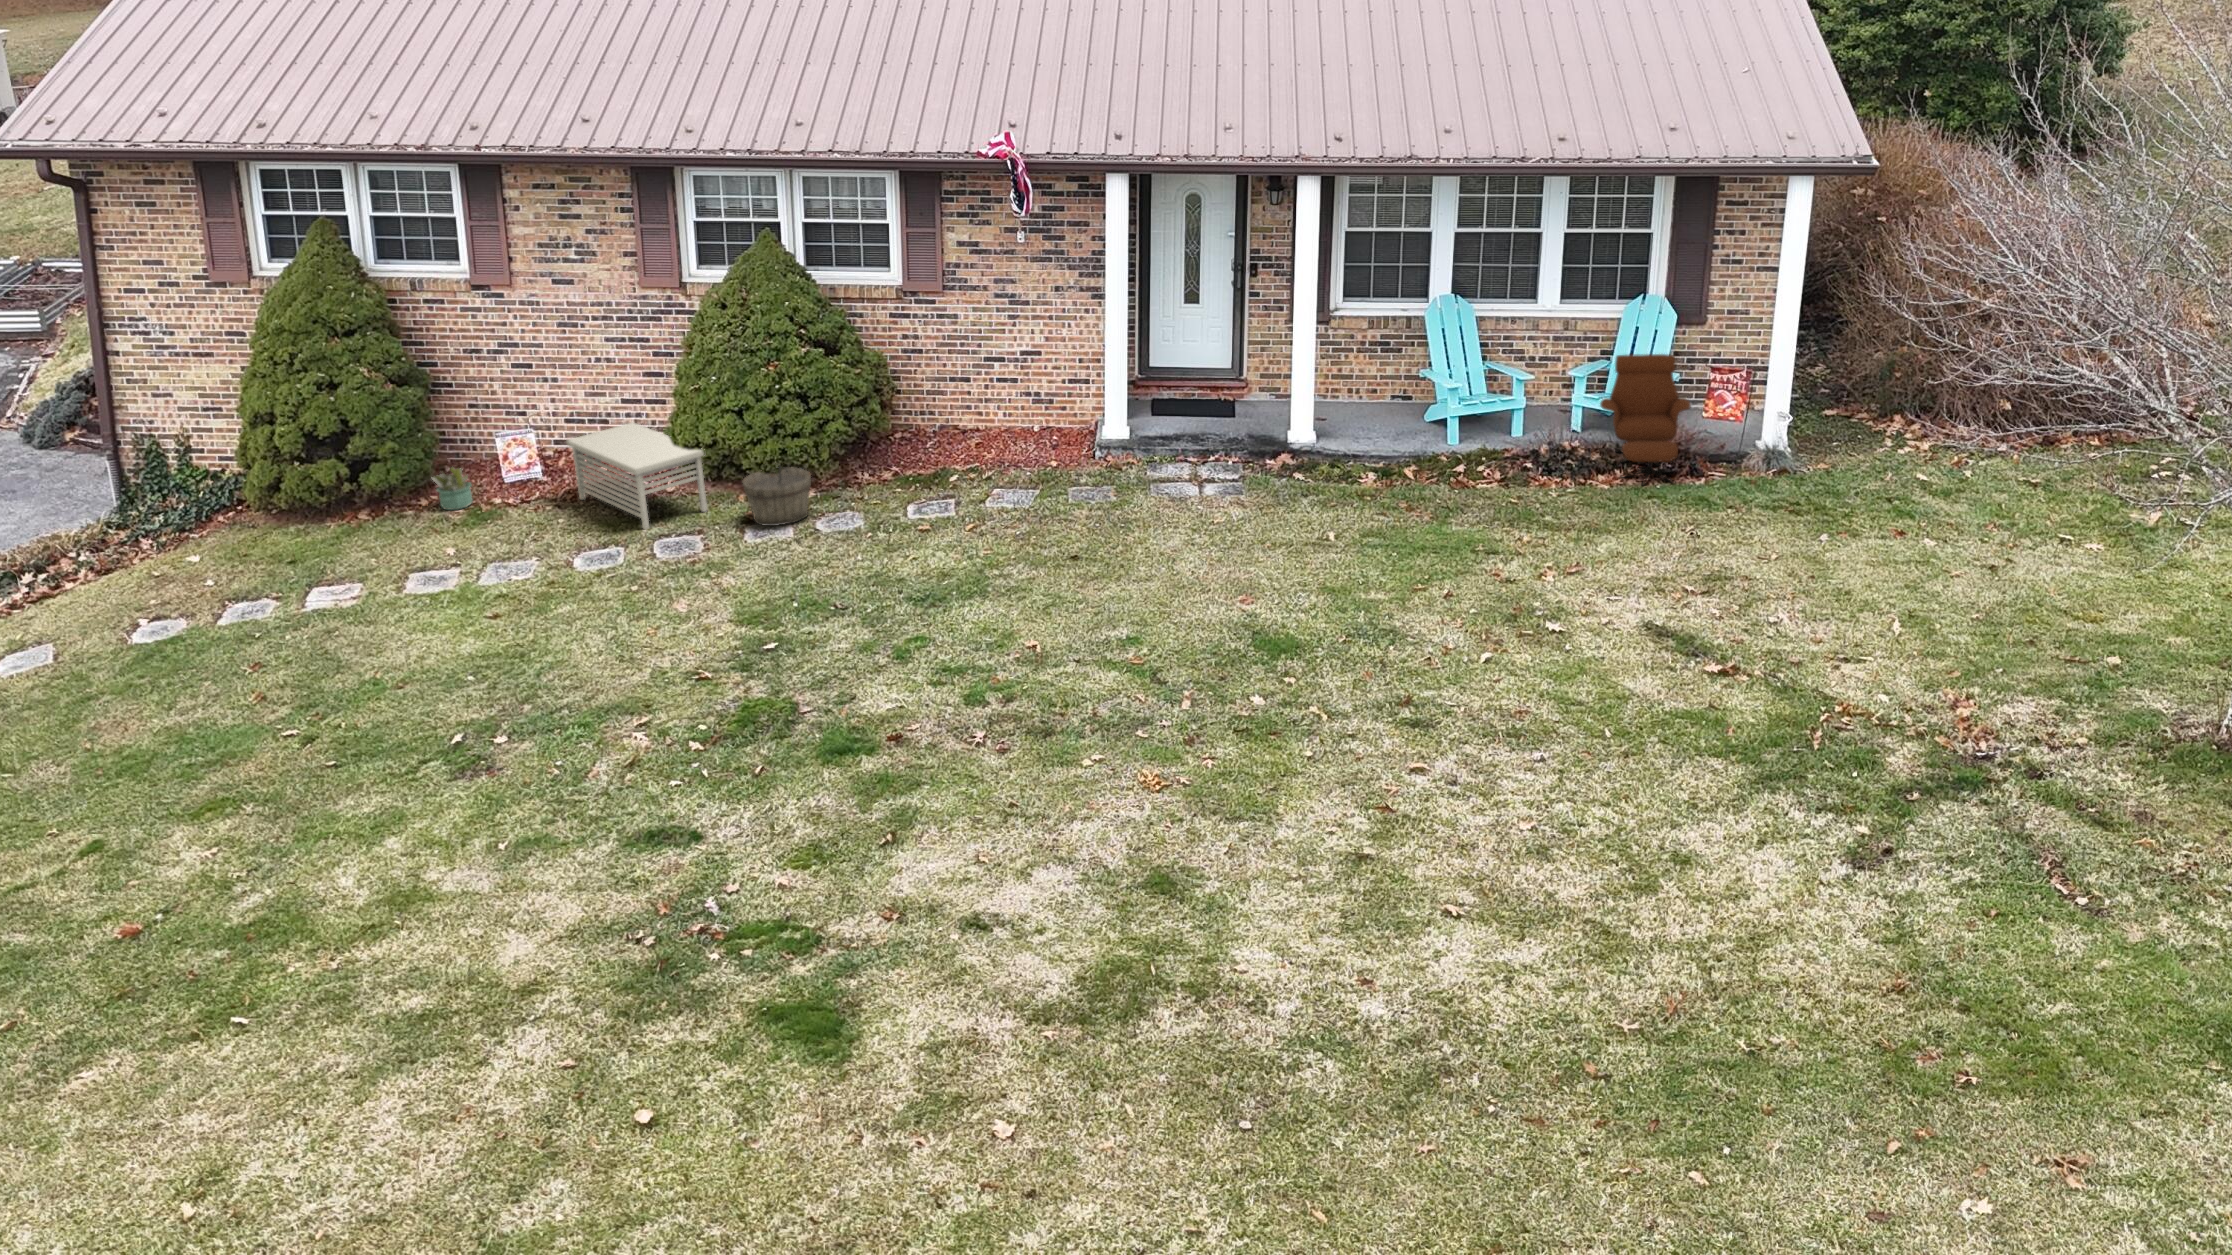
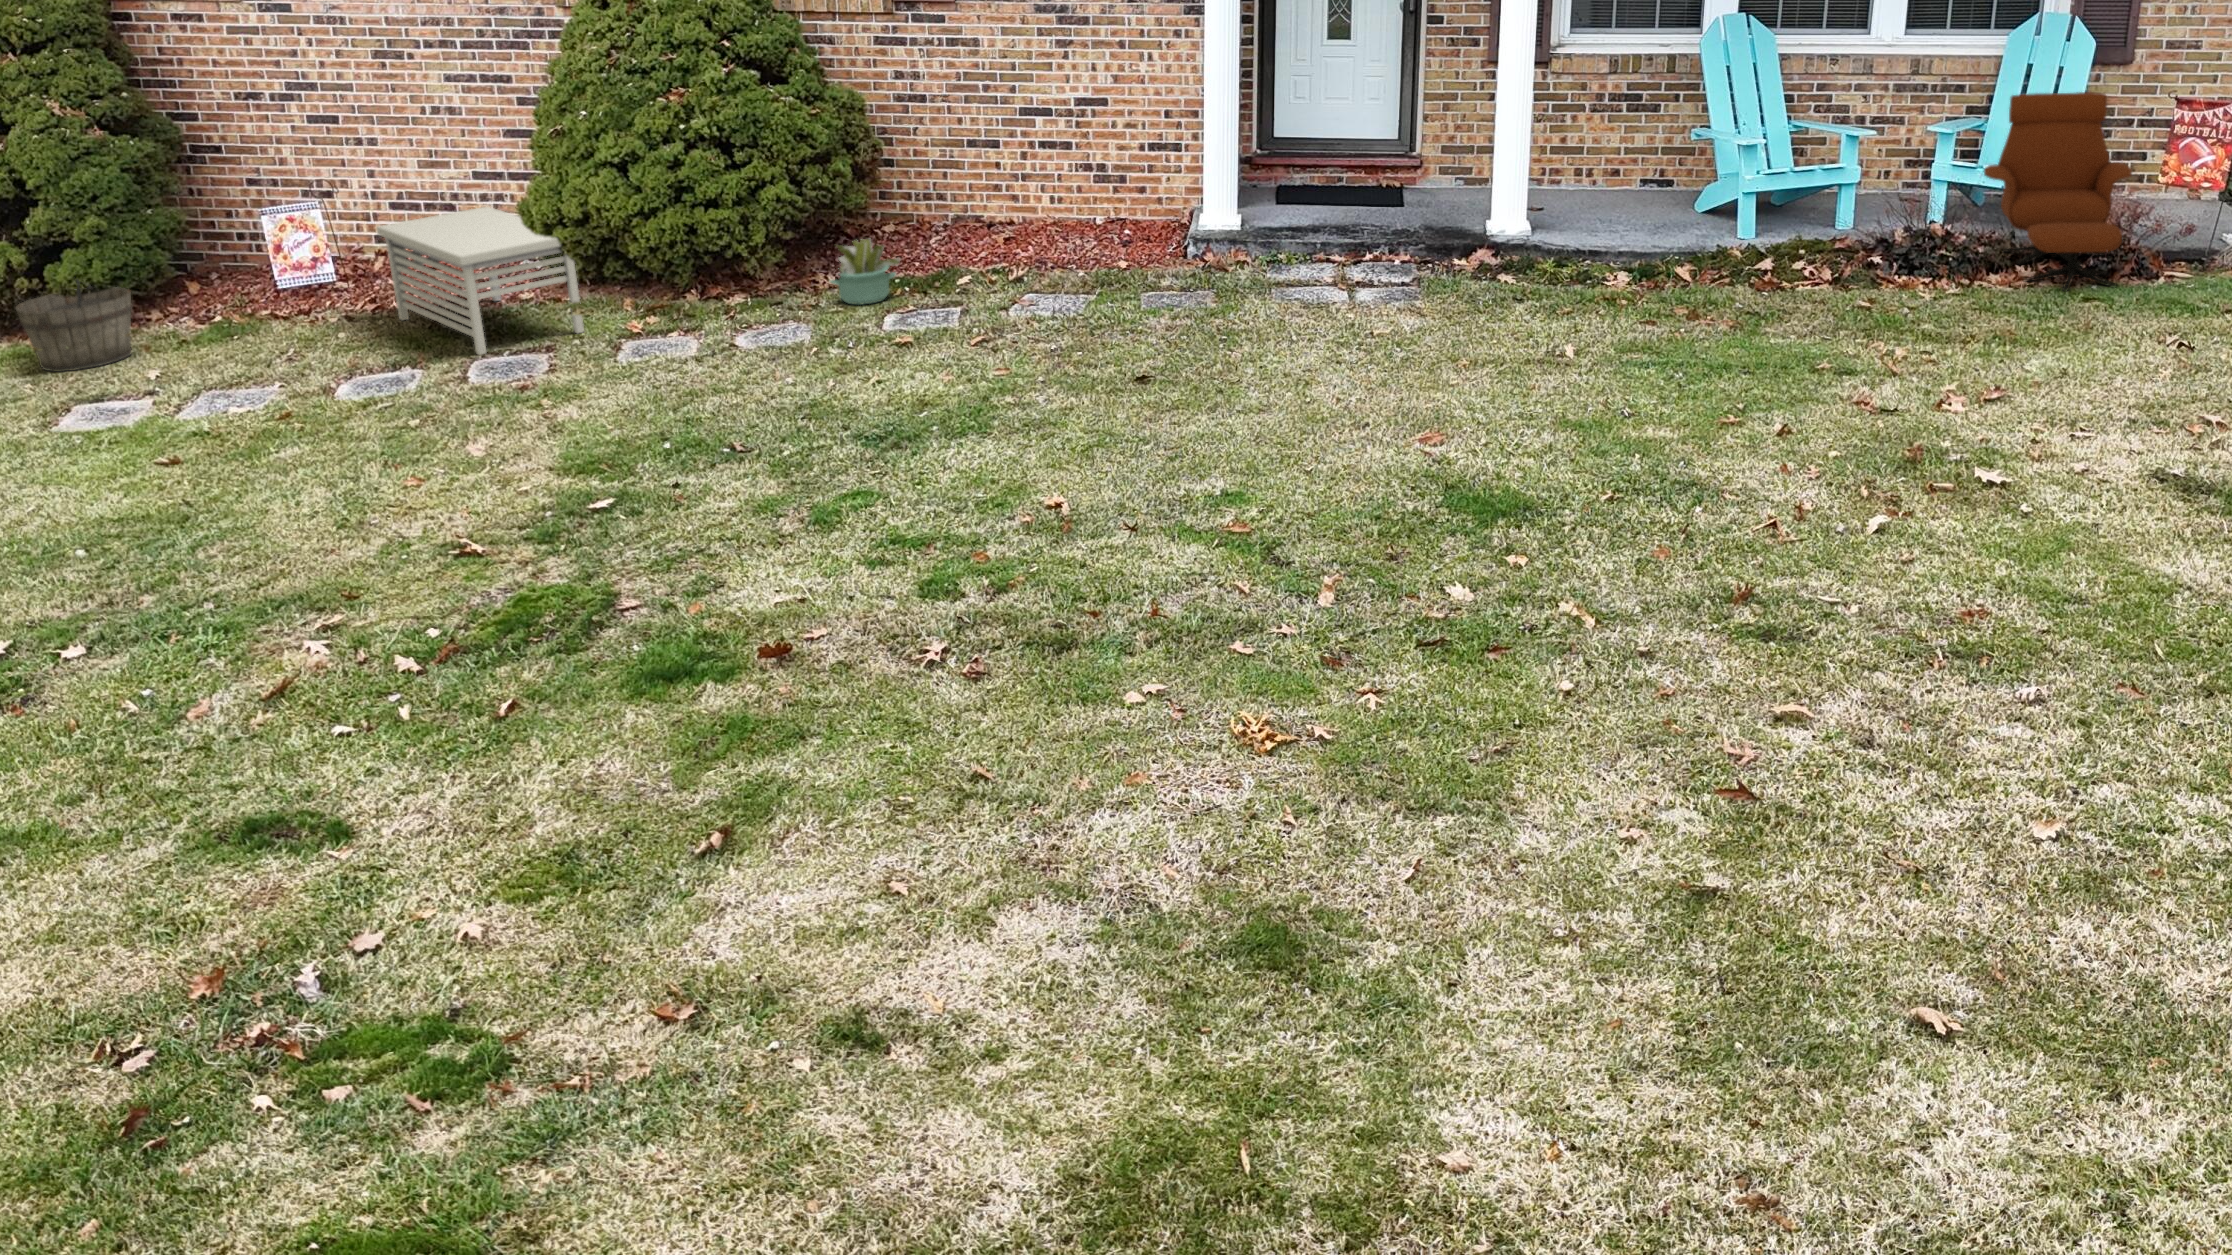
wooden bucket: present [743,466,811,526] -> present [16,279,132,372]
decorative plant: present [431,468,472,510] -> present [830,239,900,305]

